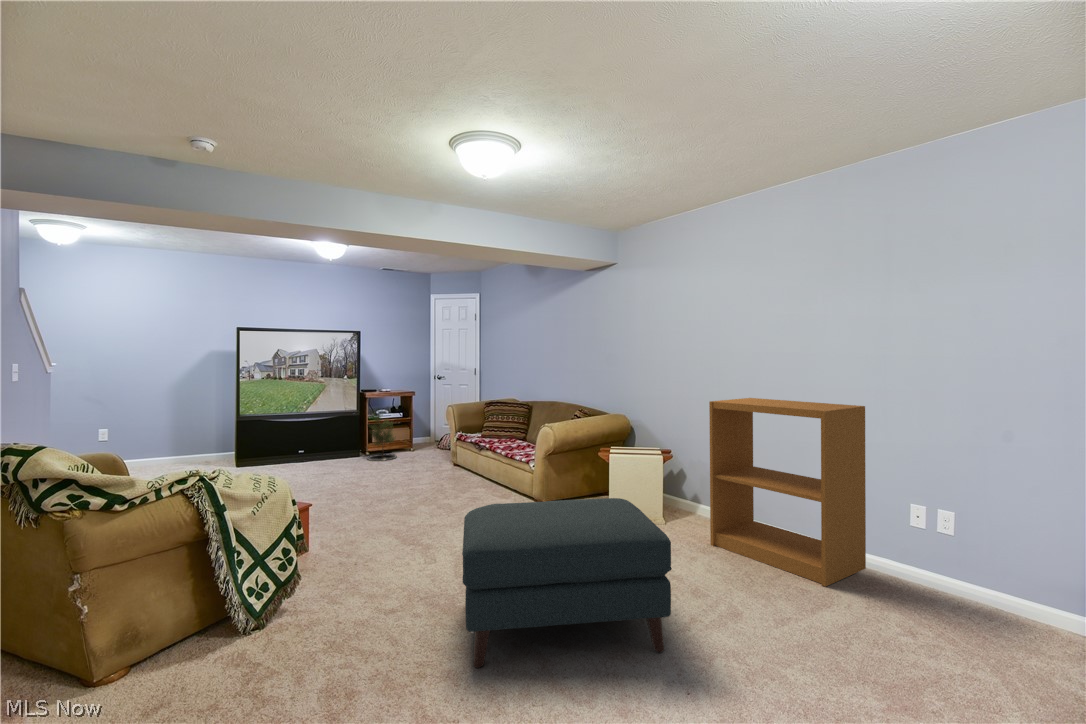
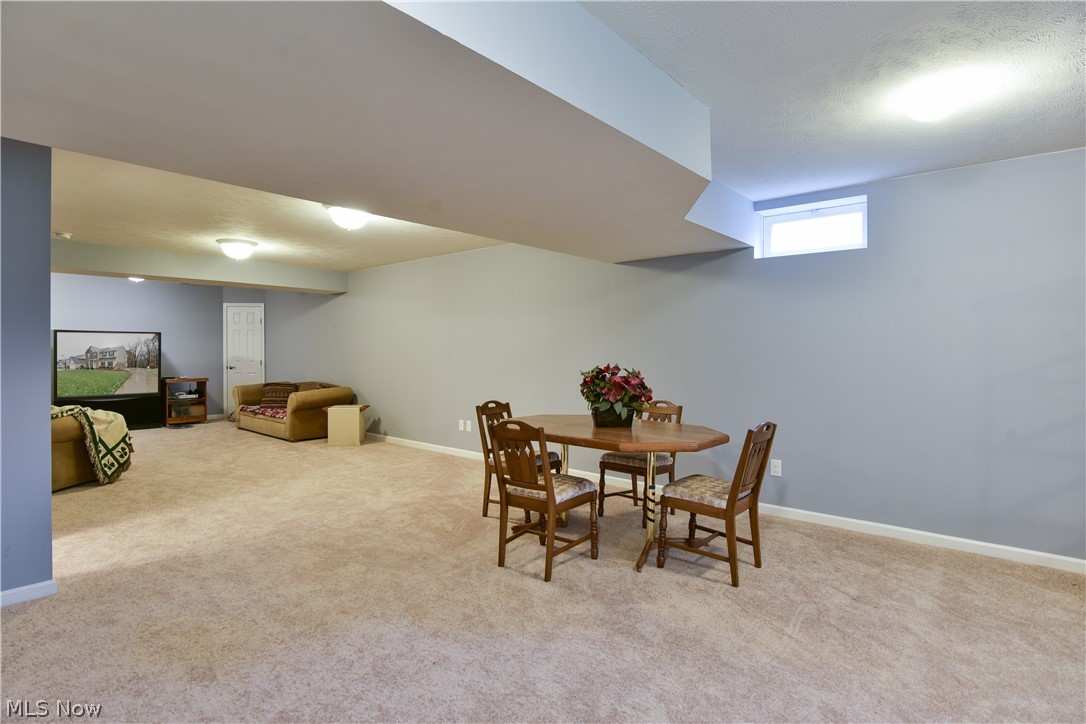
bookshelf: present [709,398,866,587] -> none [374,376,439,459]
ottoman: present [462,498,672,668] -> none [218,420,317,484]

